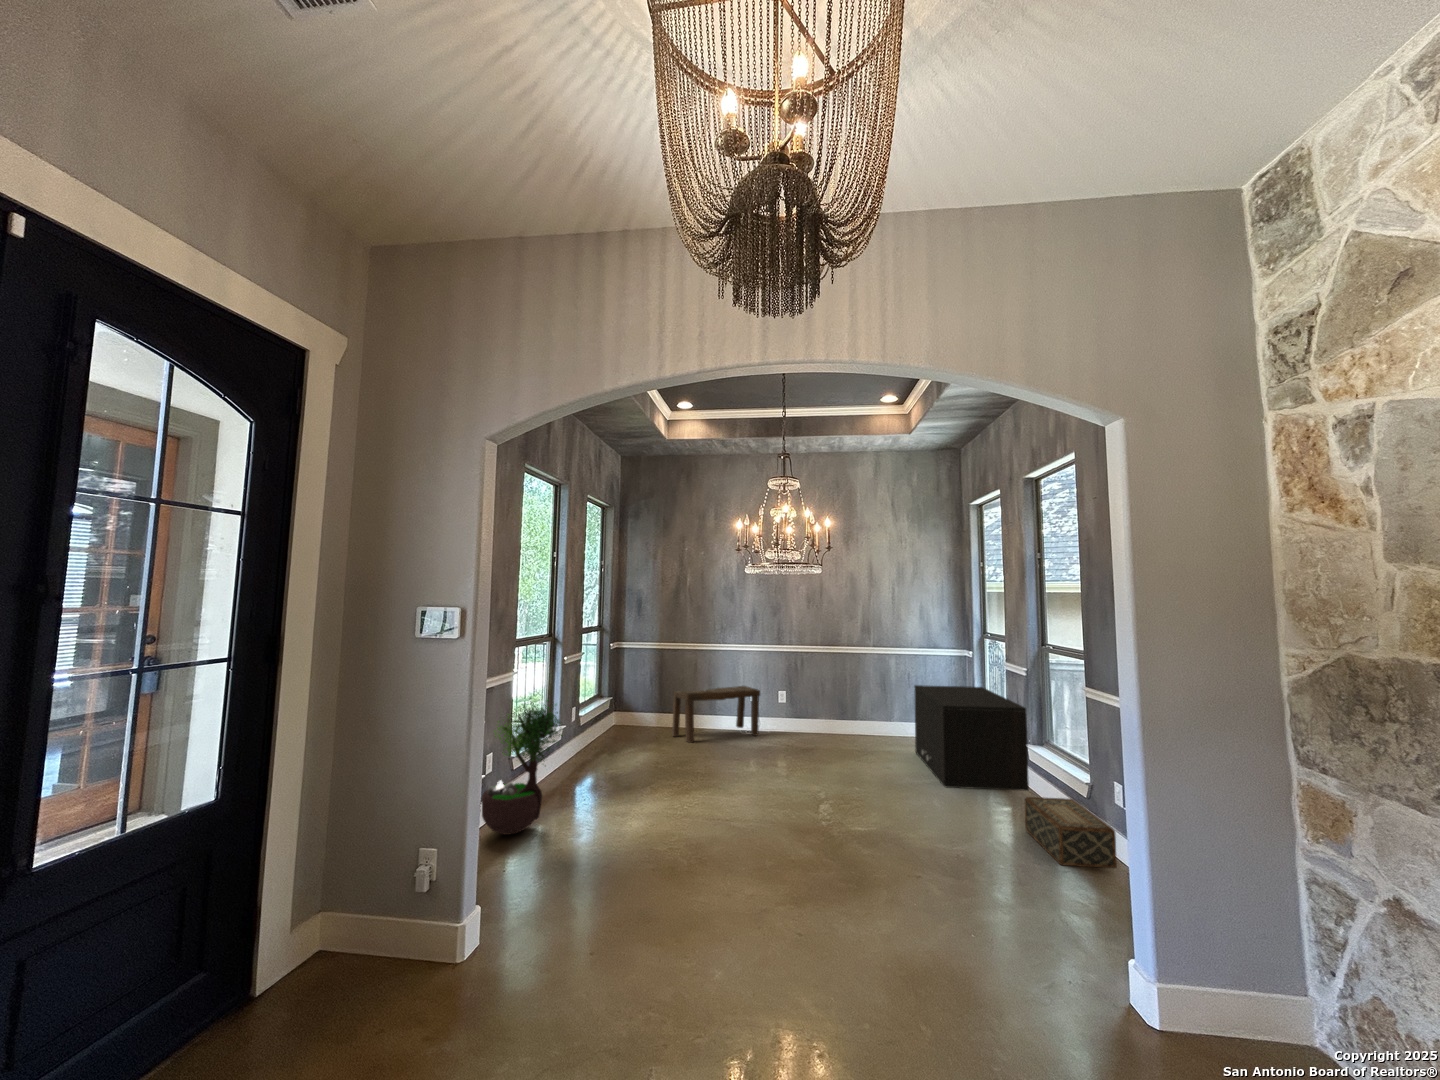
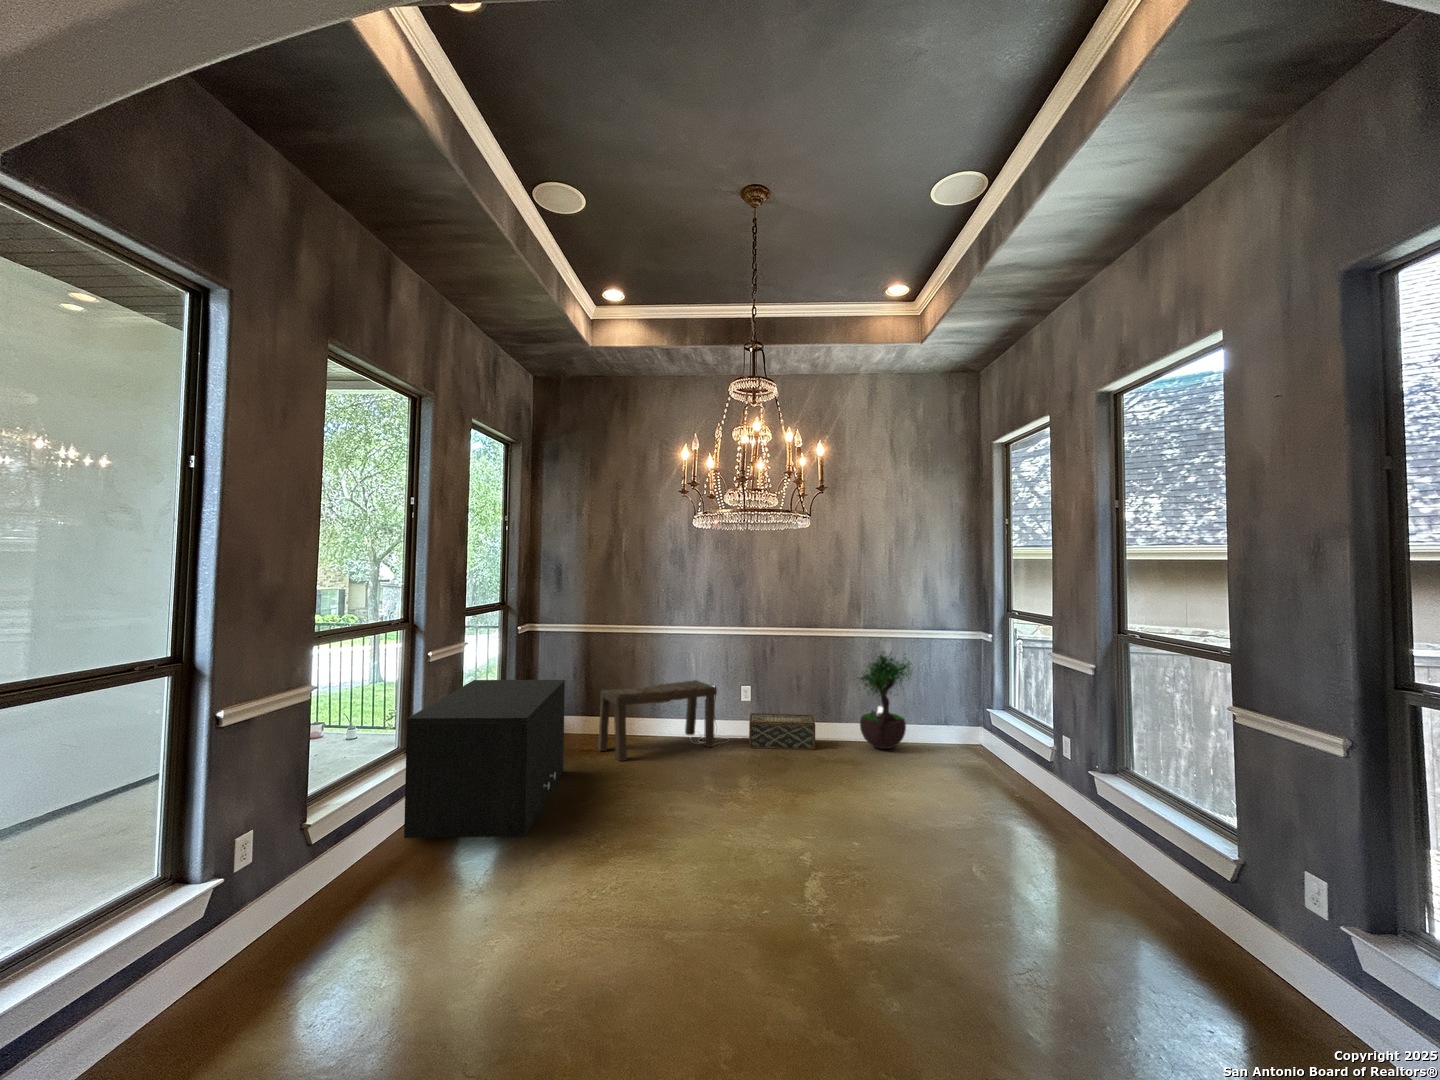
storage cabinet: present [914,685,1029,791] -> present [404,680,565,838]
potted tree: present [482,700,562,835] -> present [859,652,911,749]
woven basket: present [1025,797,1117,868] -> present [749,713,815,750]

